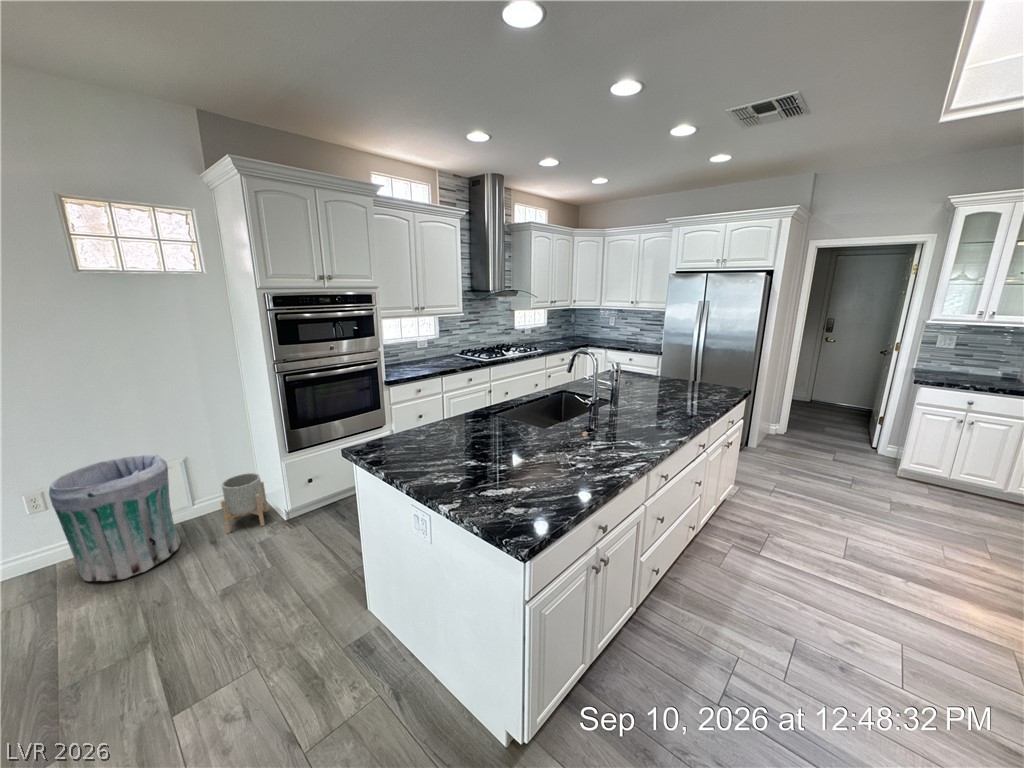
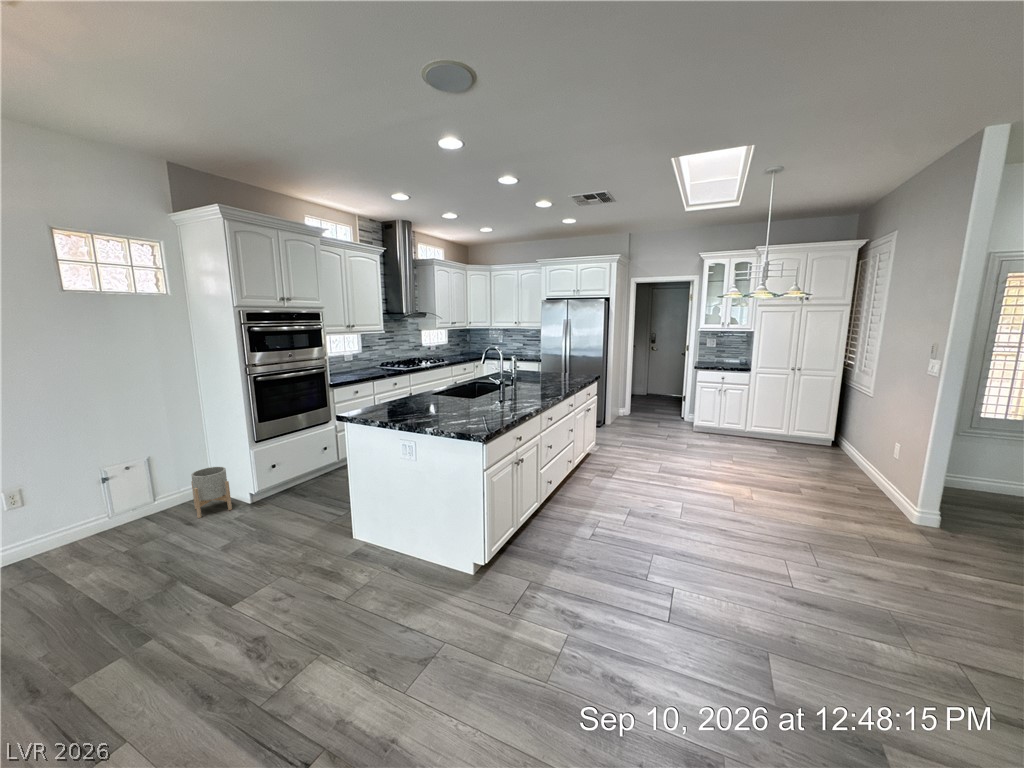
trash can: present [49,455,181,581] -> none [46,450,158,560]

